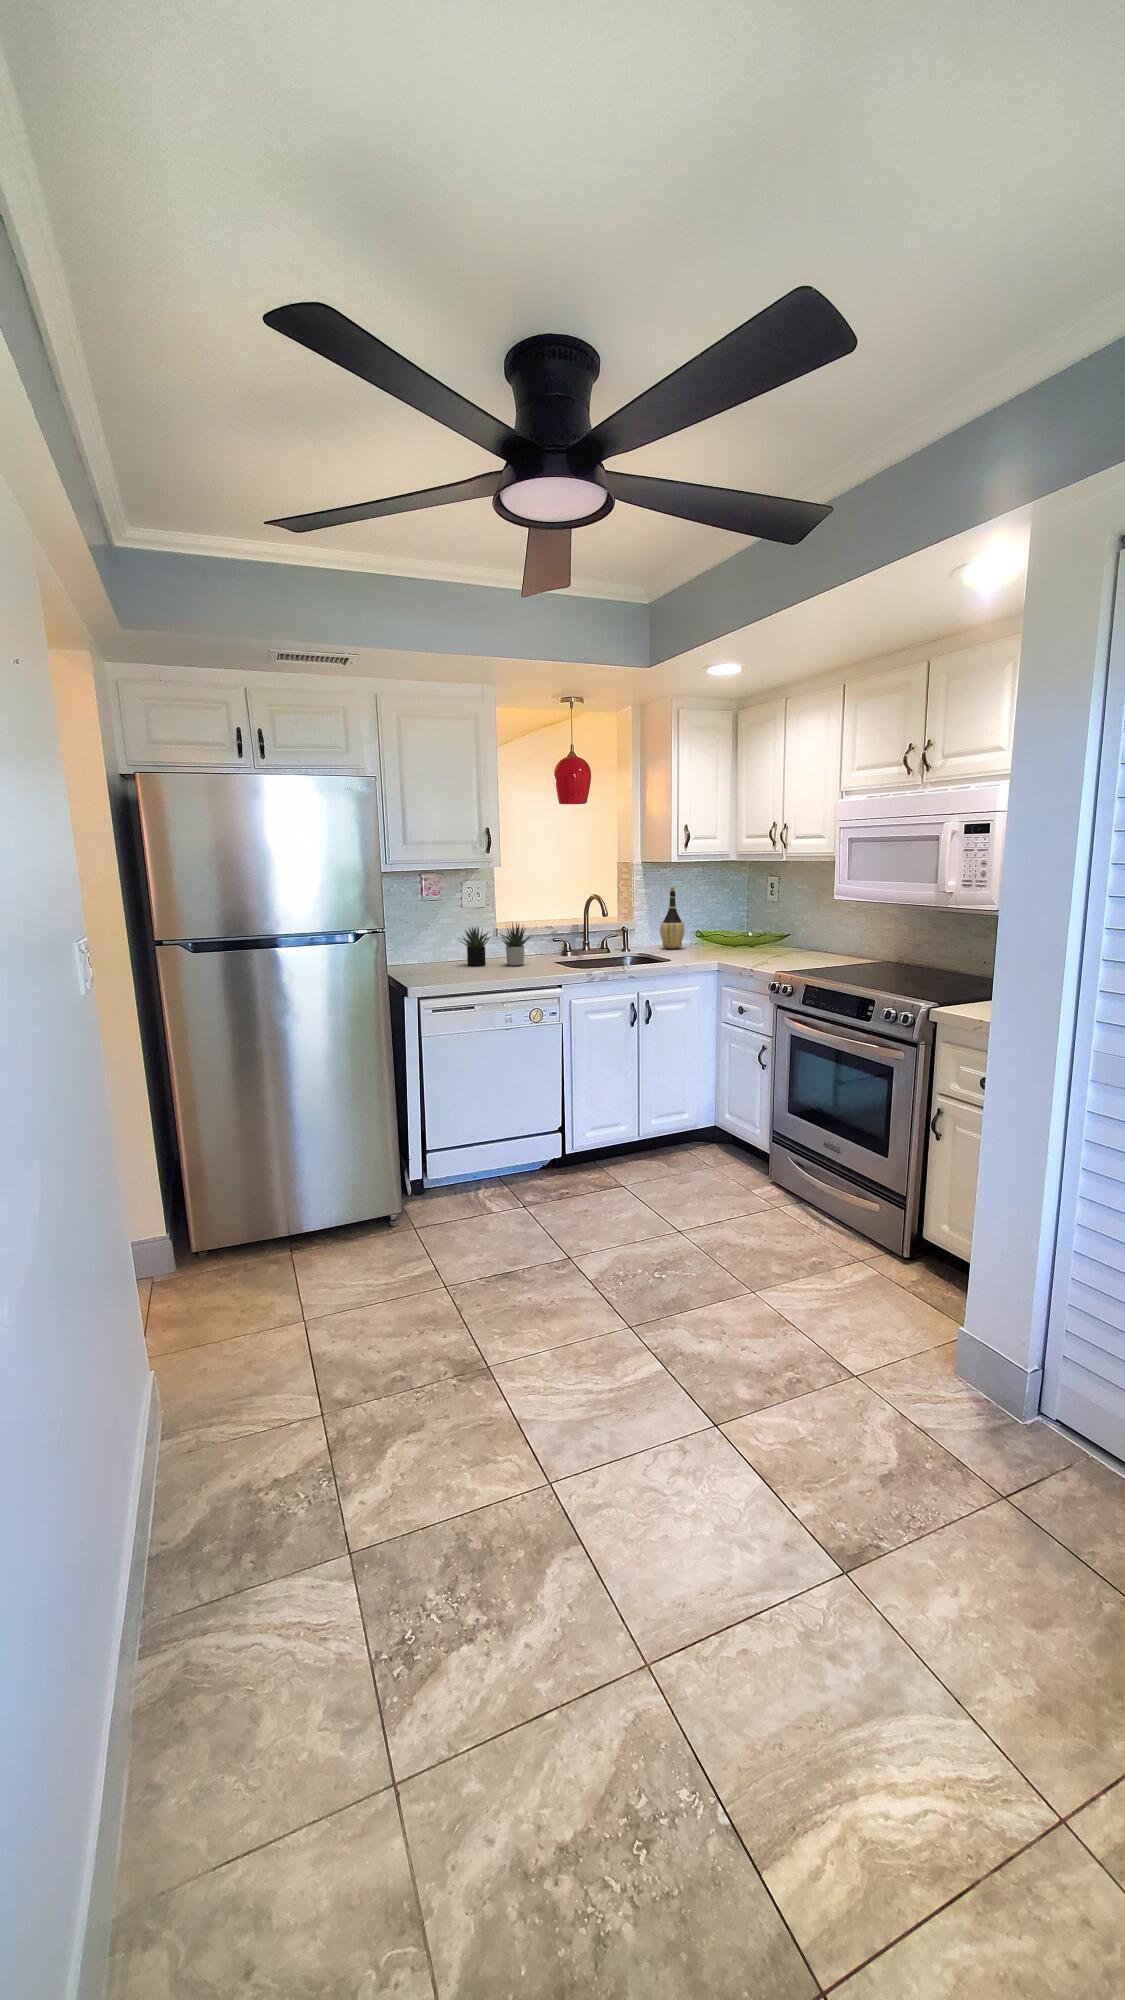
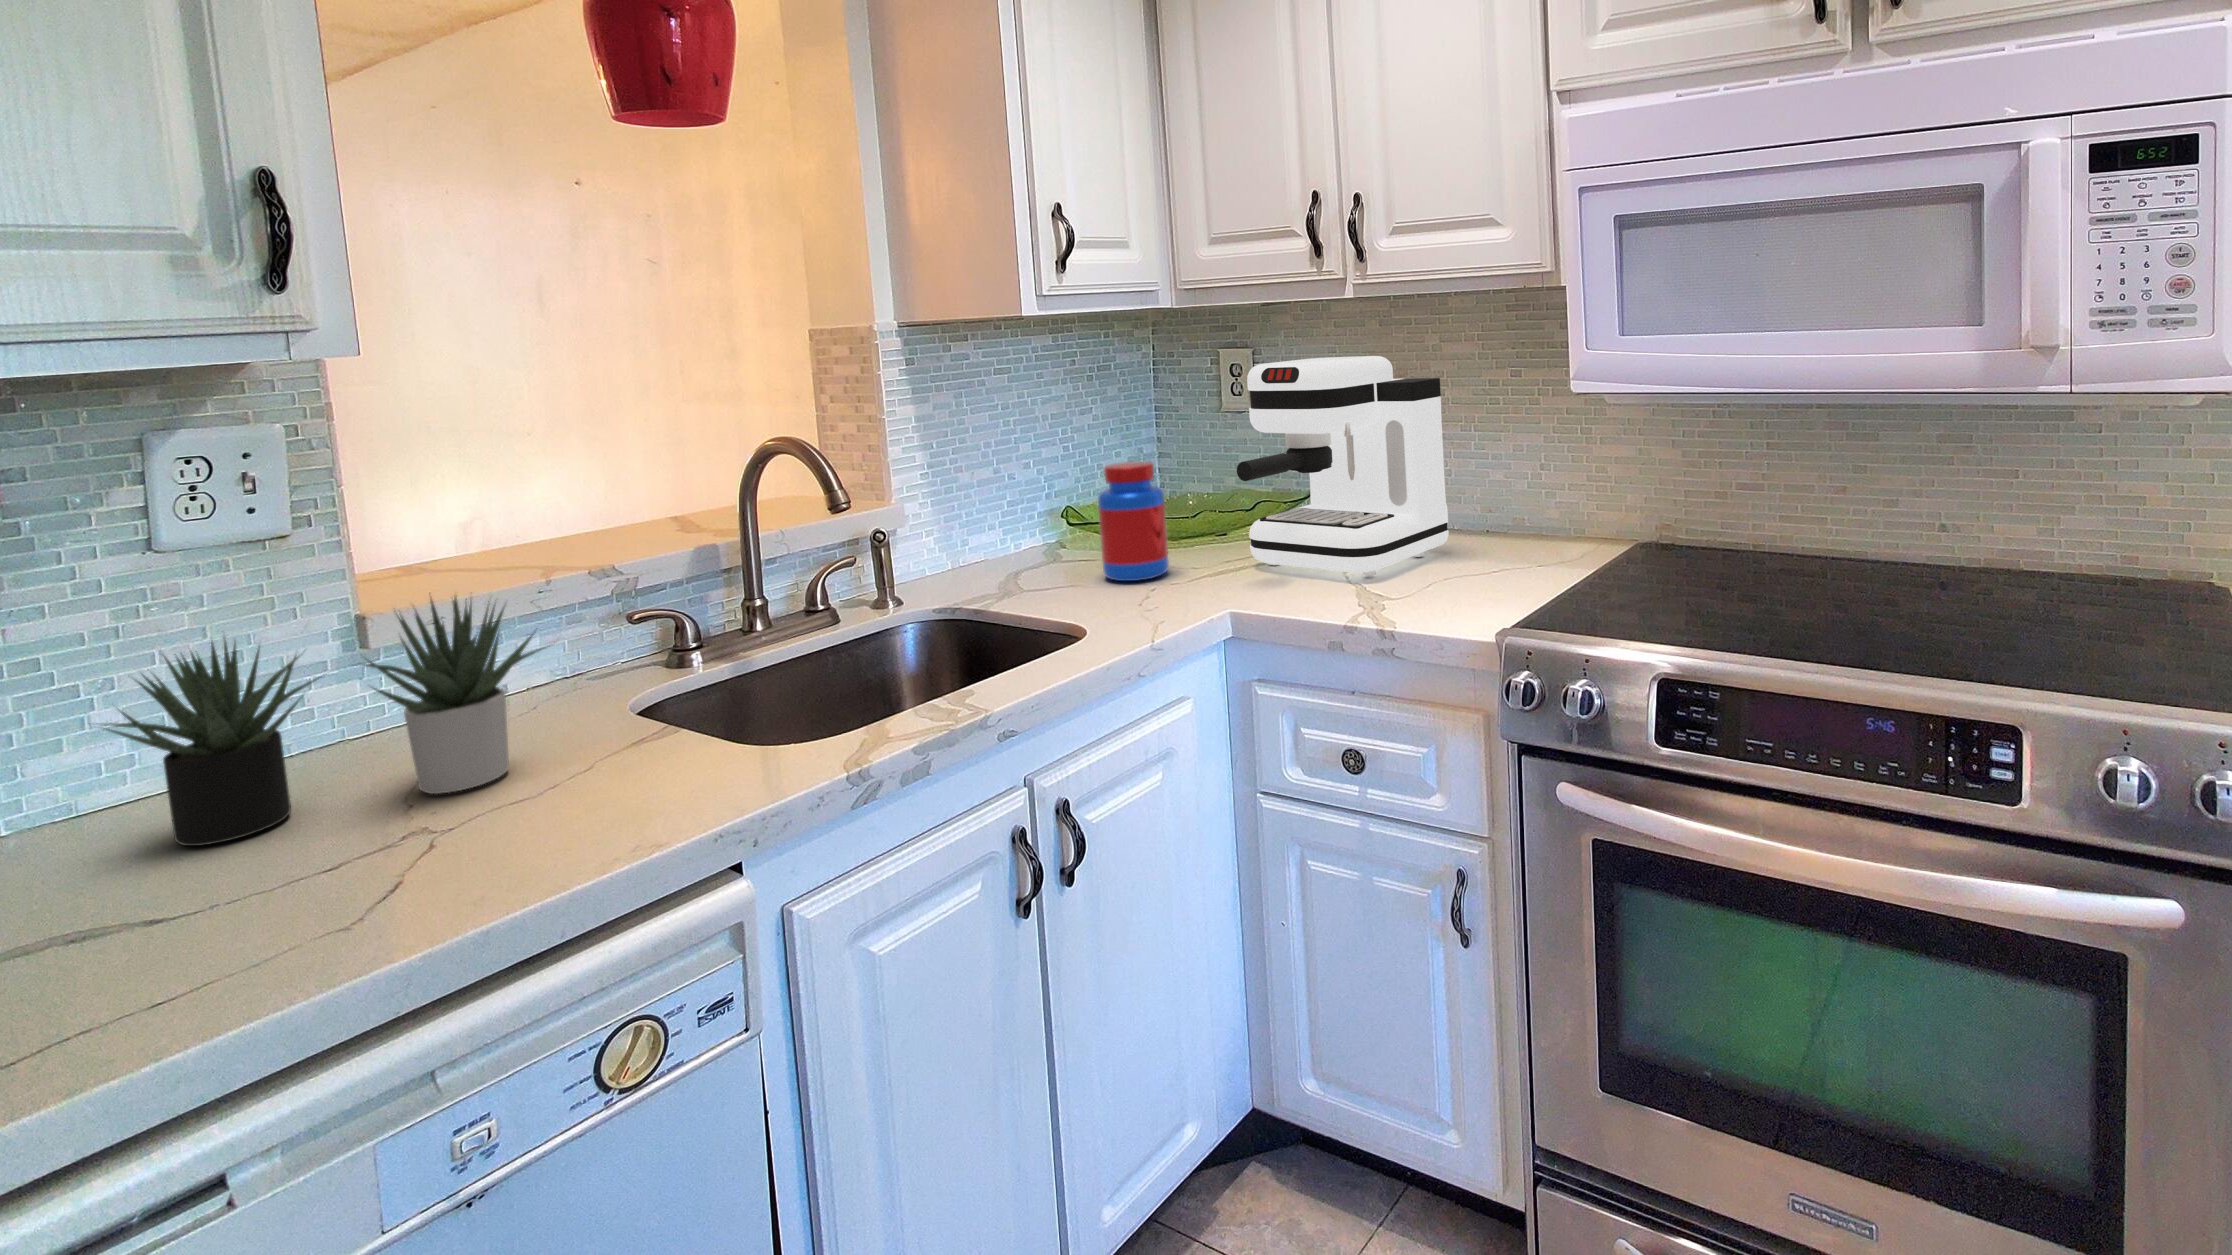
coffee maker: none [731,882,816,959] -> present [1237,356,1449,576]
wine bottle: present [660,887,685,948] -> none [983,393,1057,574]
jar: none [692,914,715,953] -> present [1098,462,1169,581]

